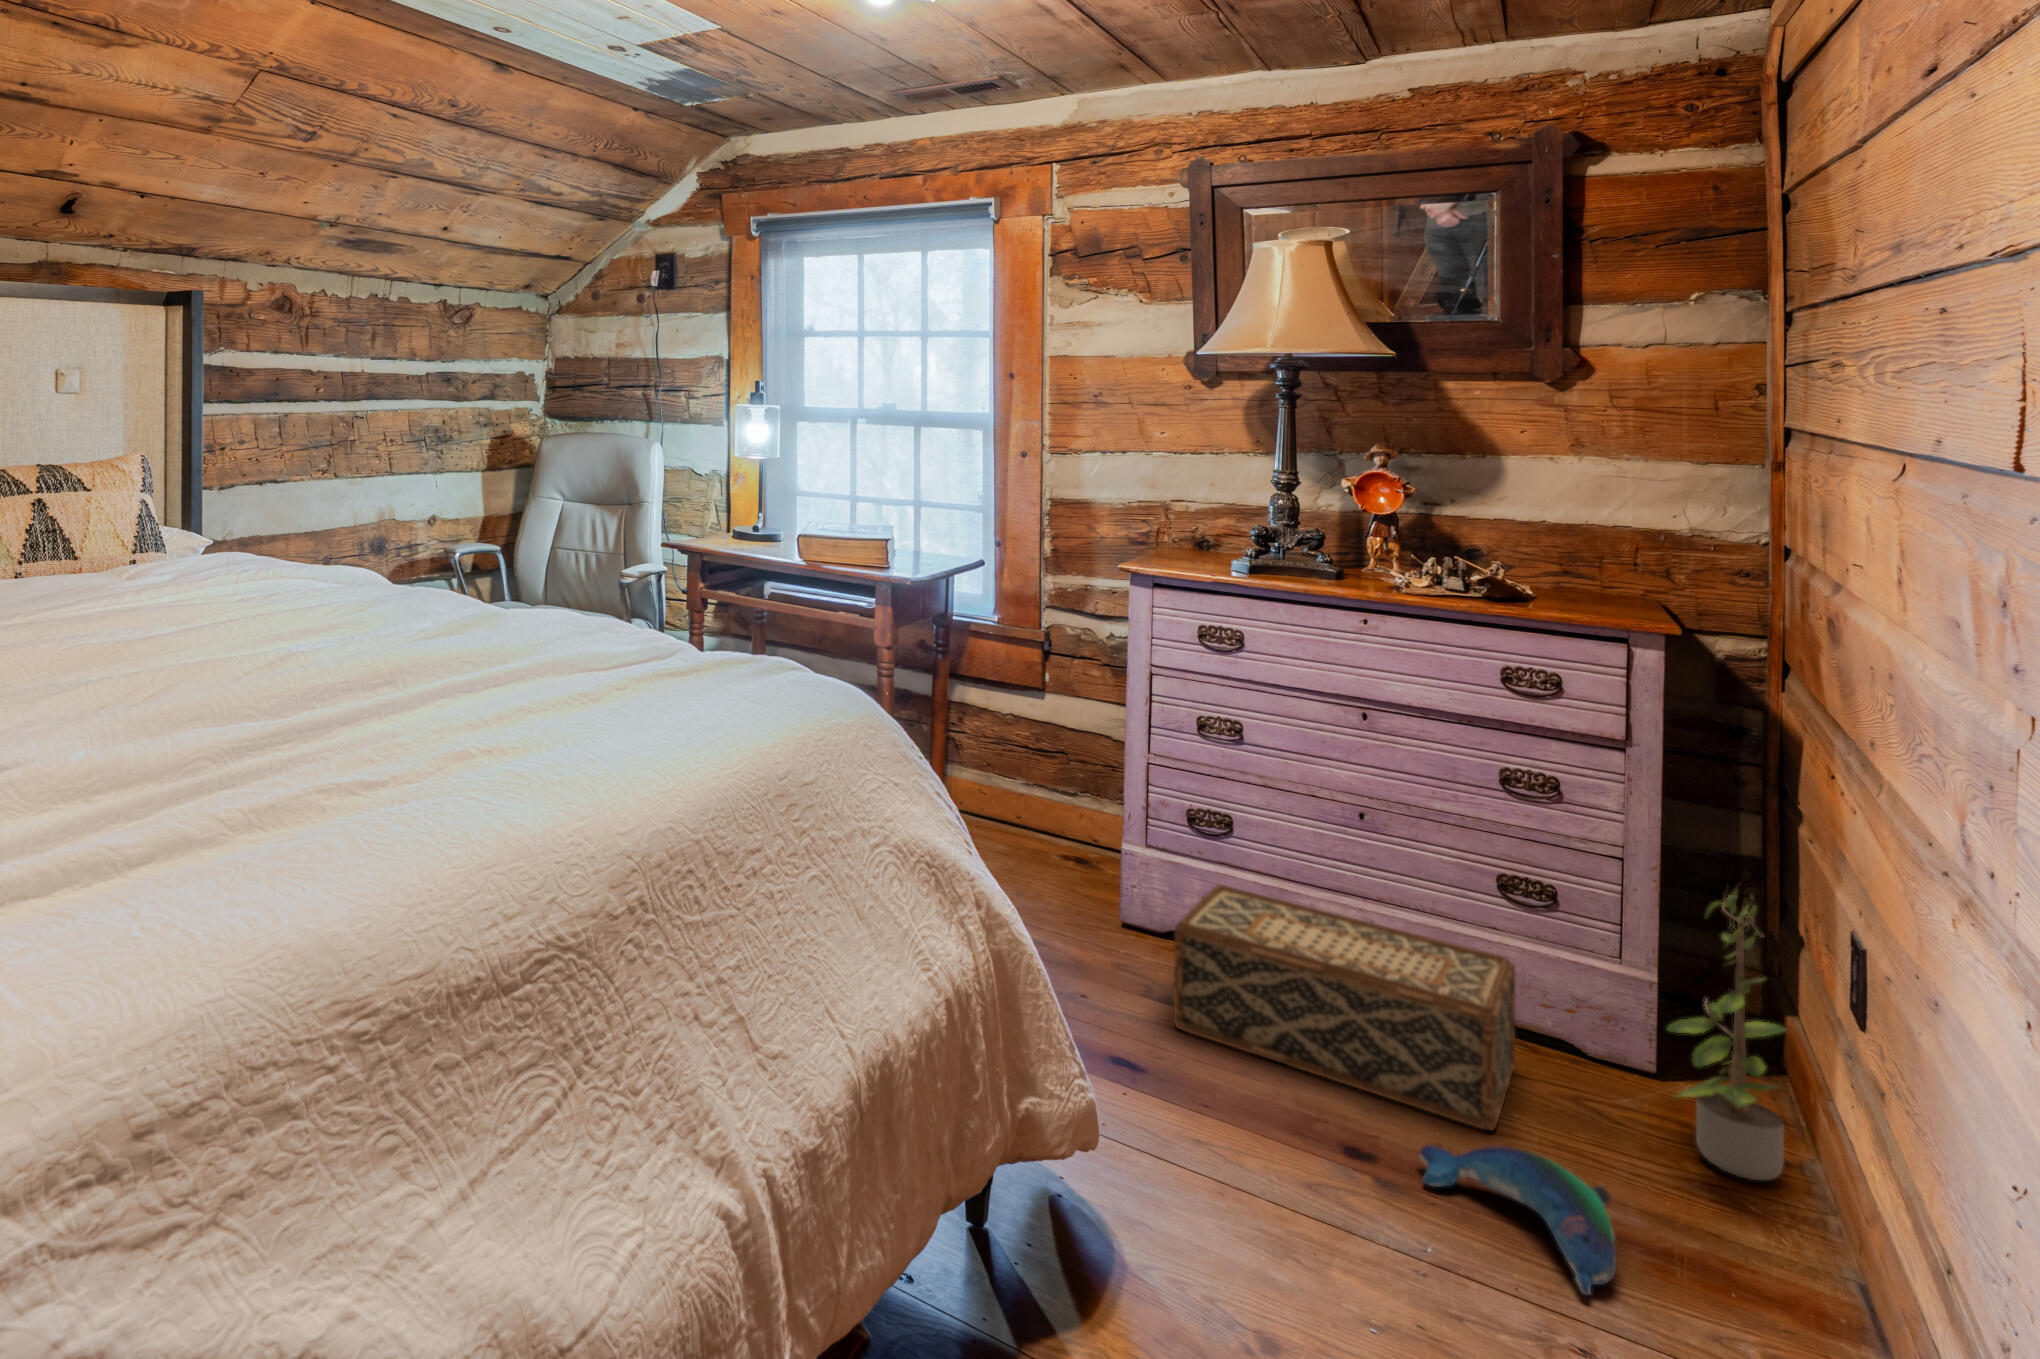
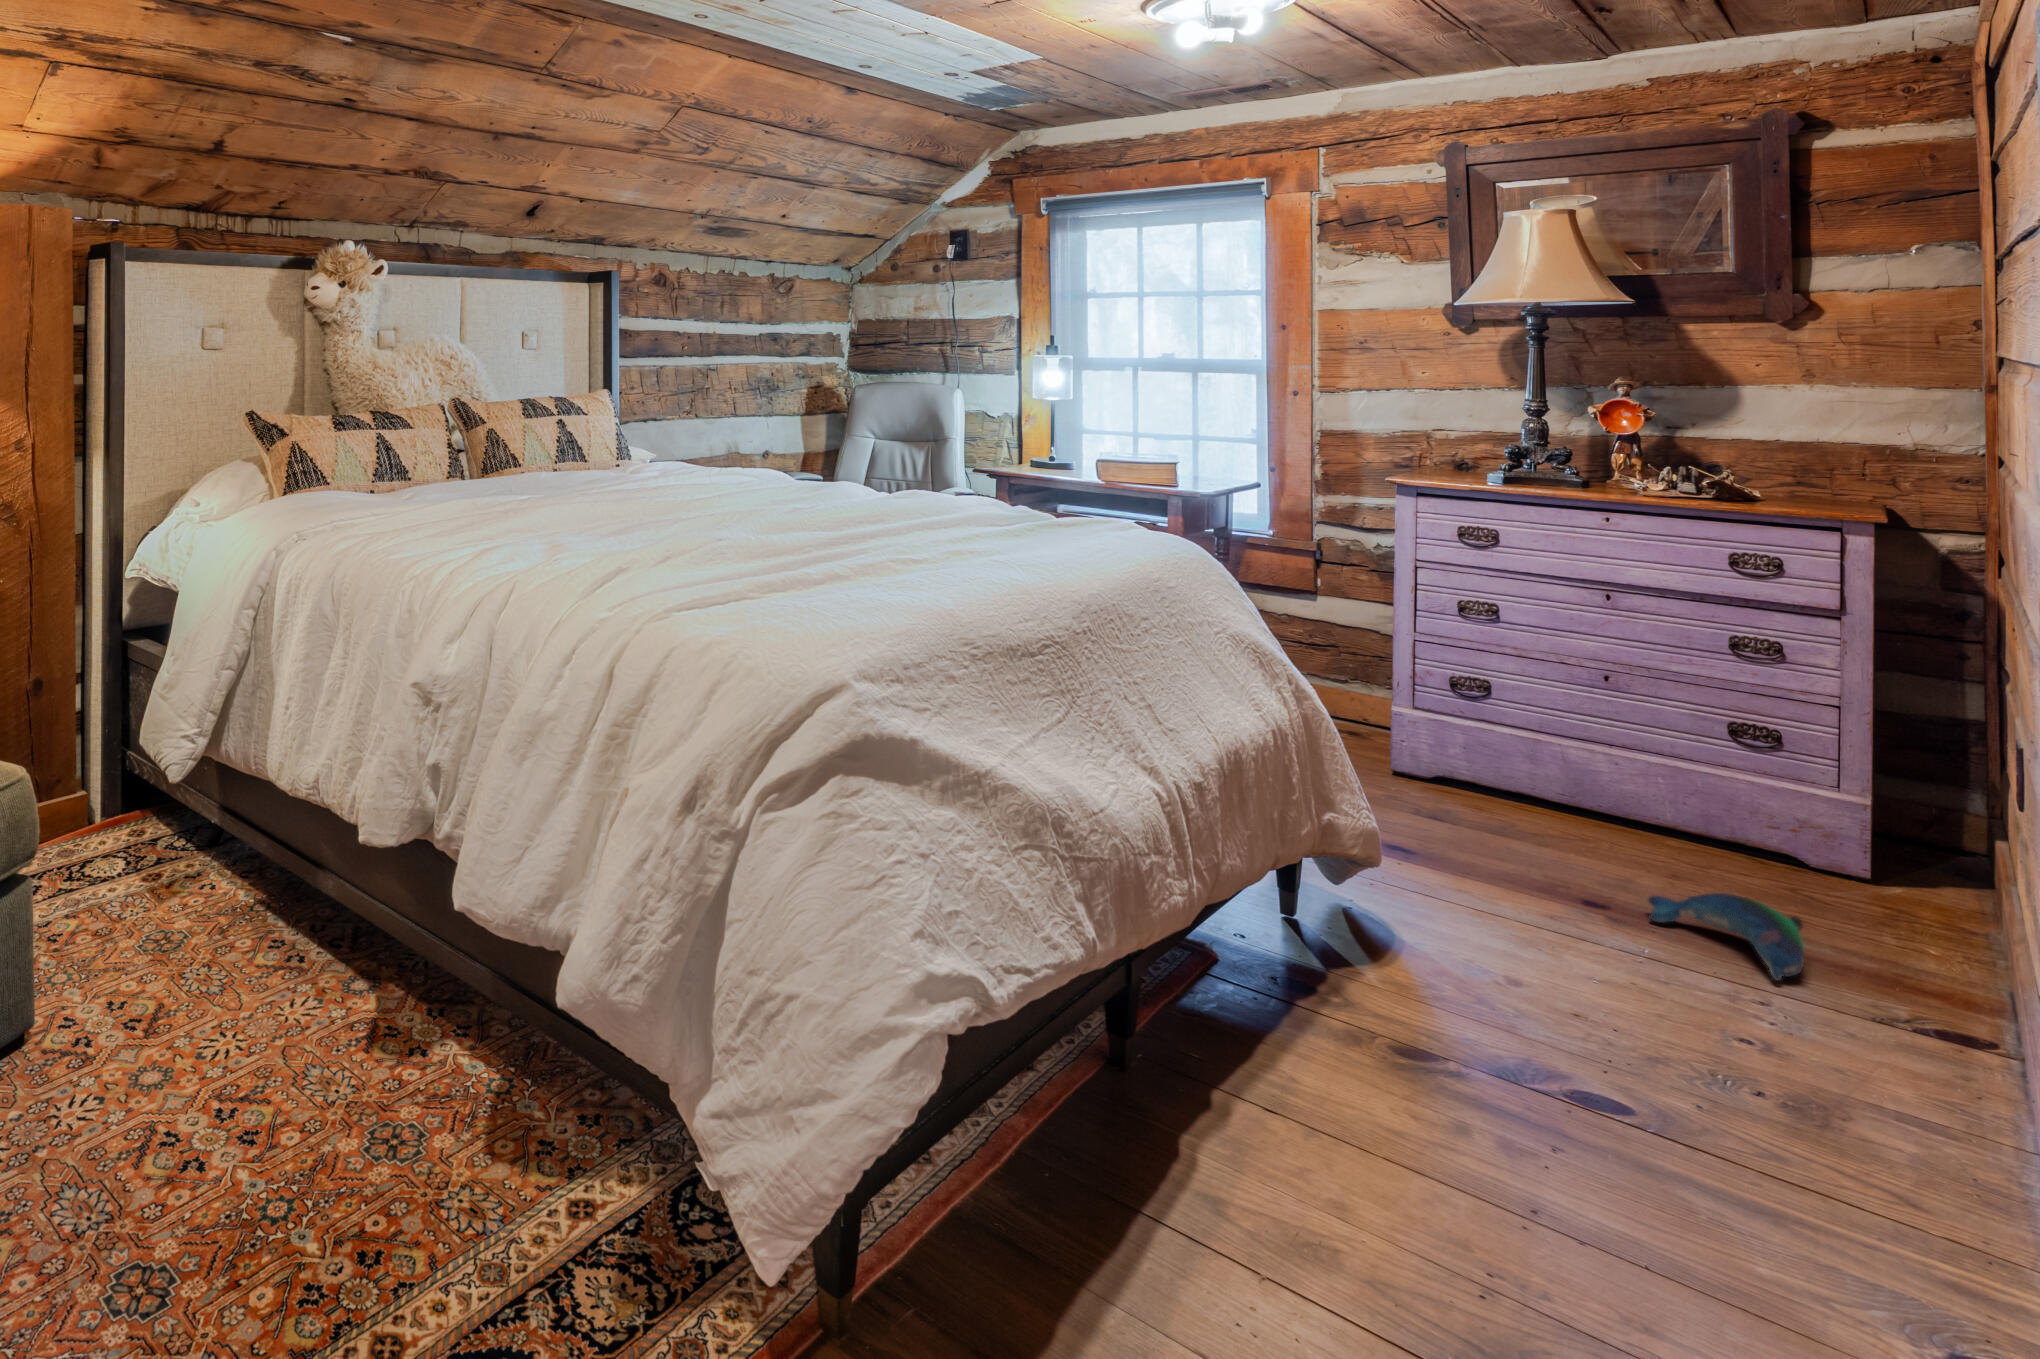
woven basket: present [1174,884,1515,1130] -> none [1440,727,1737,896]
potted plant: present [1667,885,1786,1180] -> none [1859,710,1973,935]

